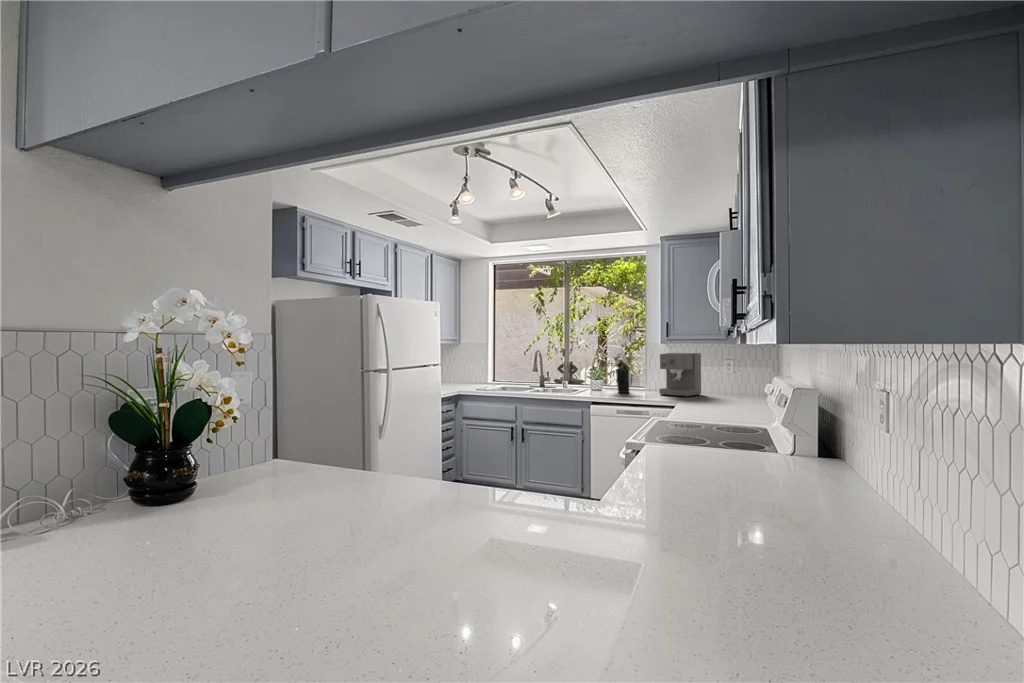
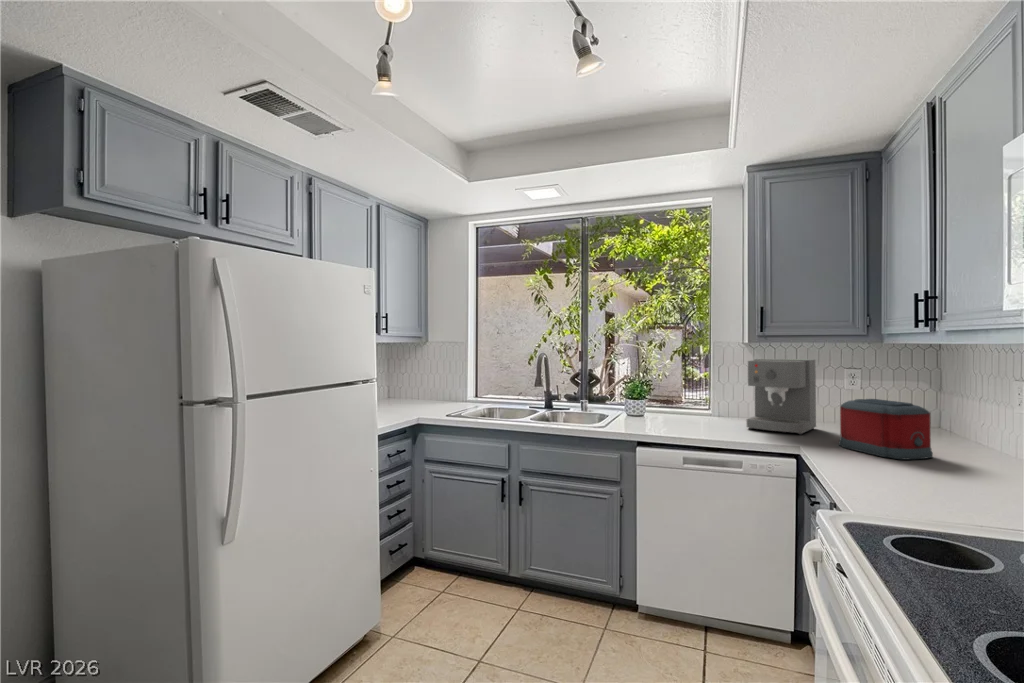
flower arrangement: present [603,353,638,393] -> none [649,358,707,424]
toaster: none [702,374,744,405] -> present [839,399,933,460]

